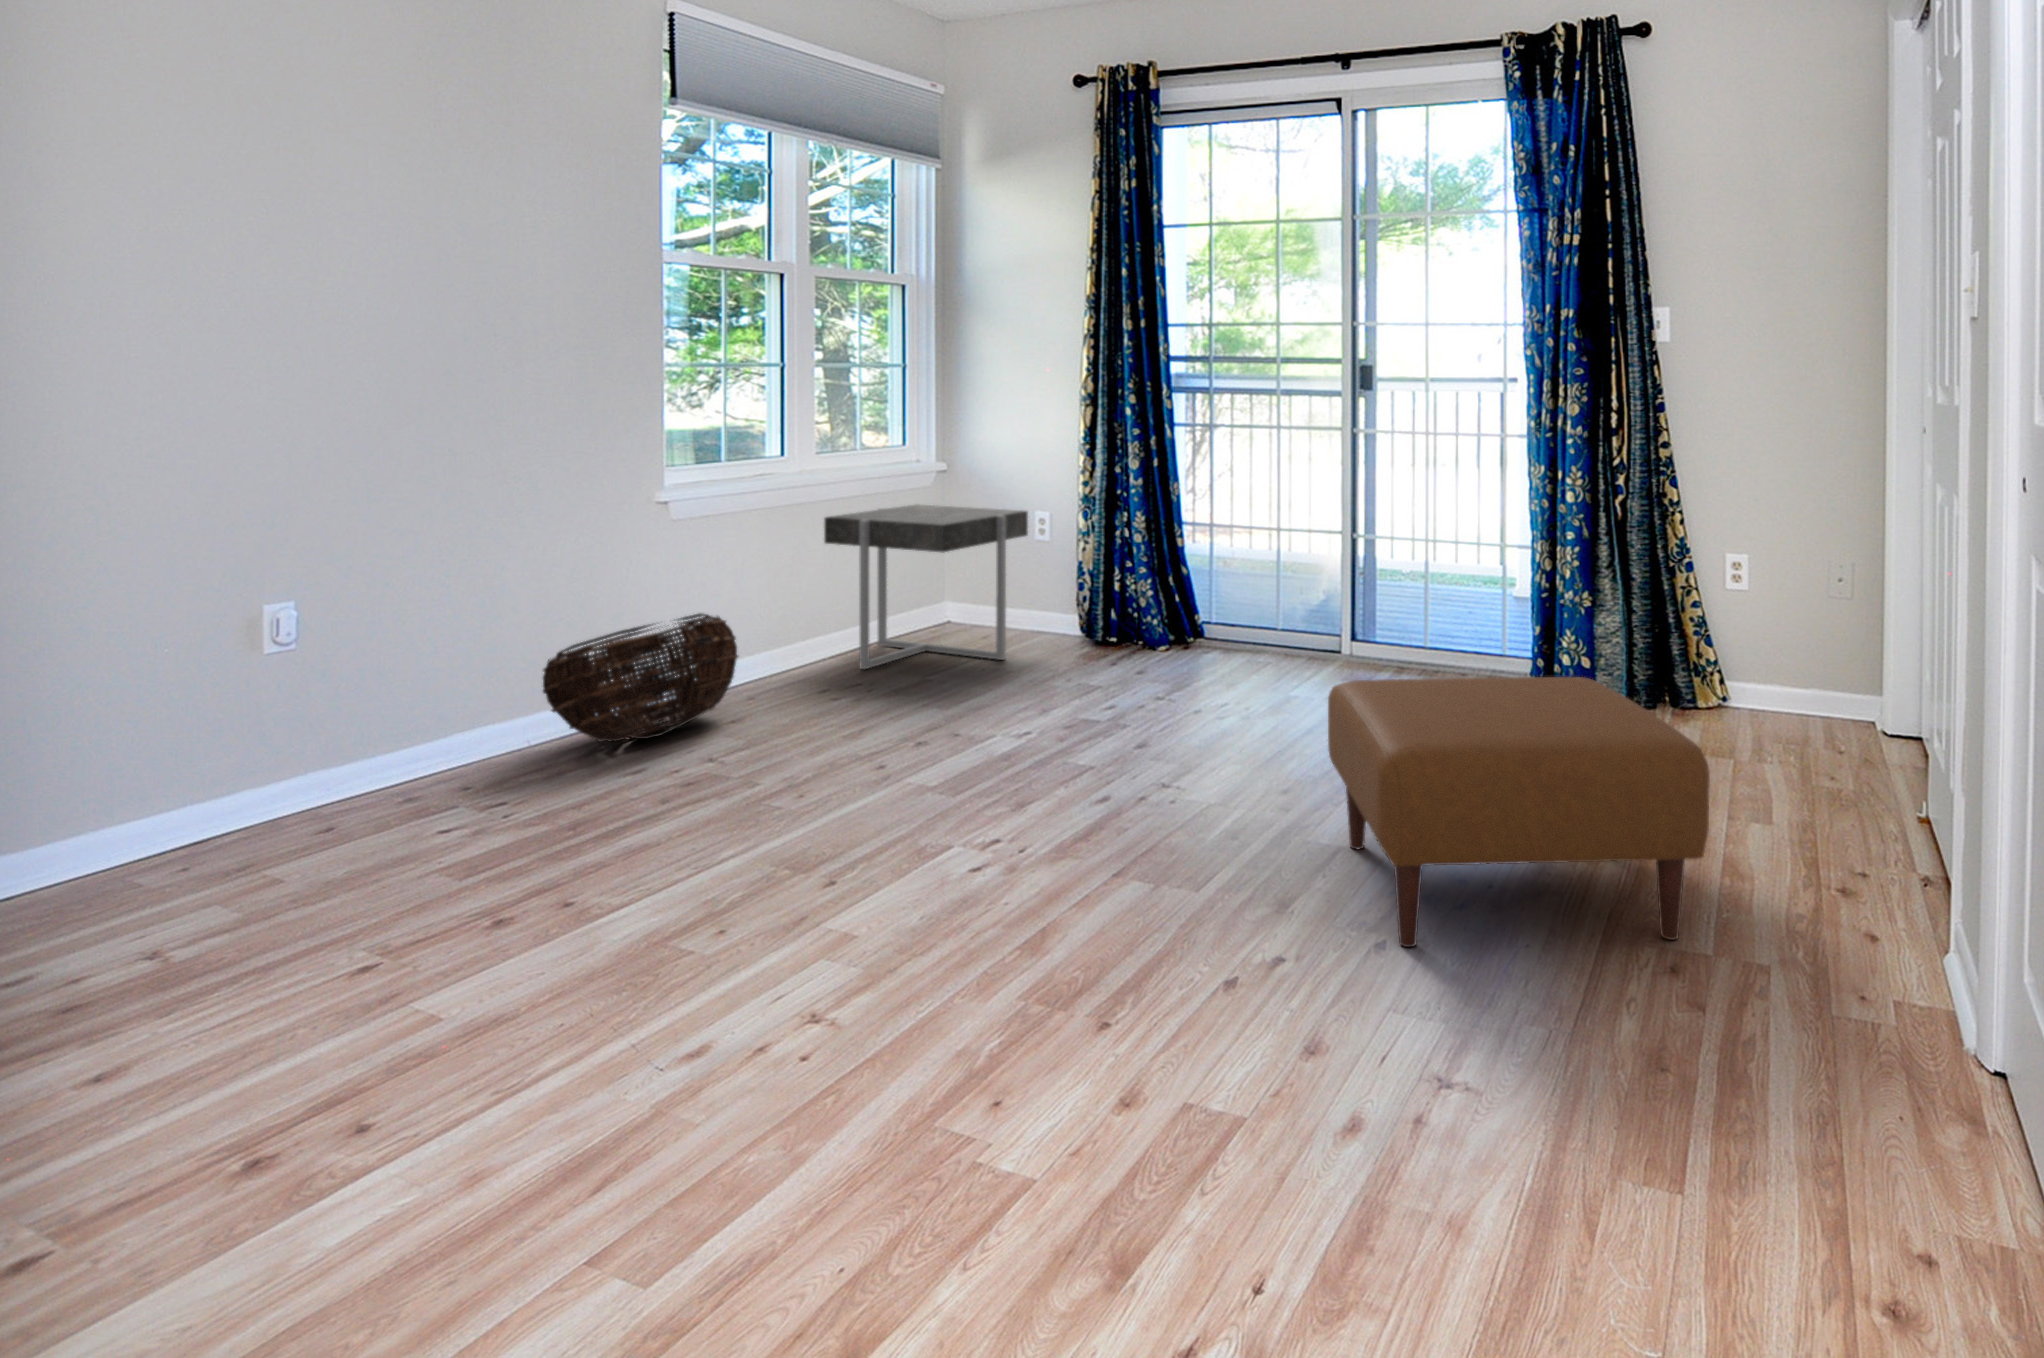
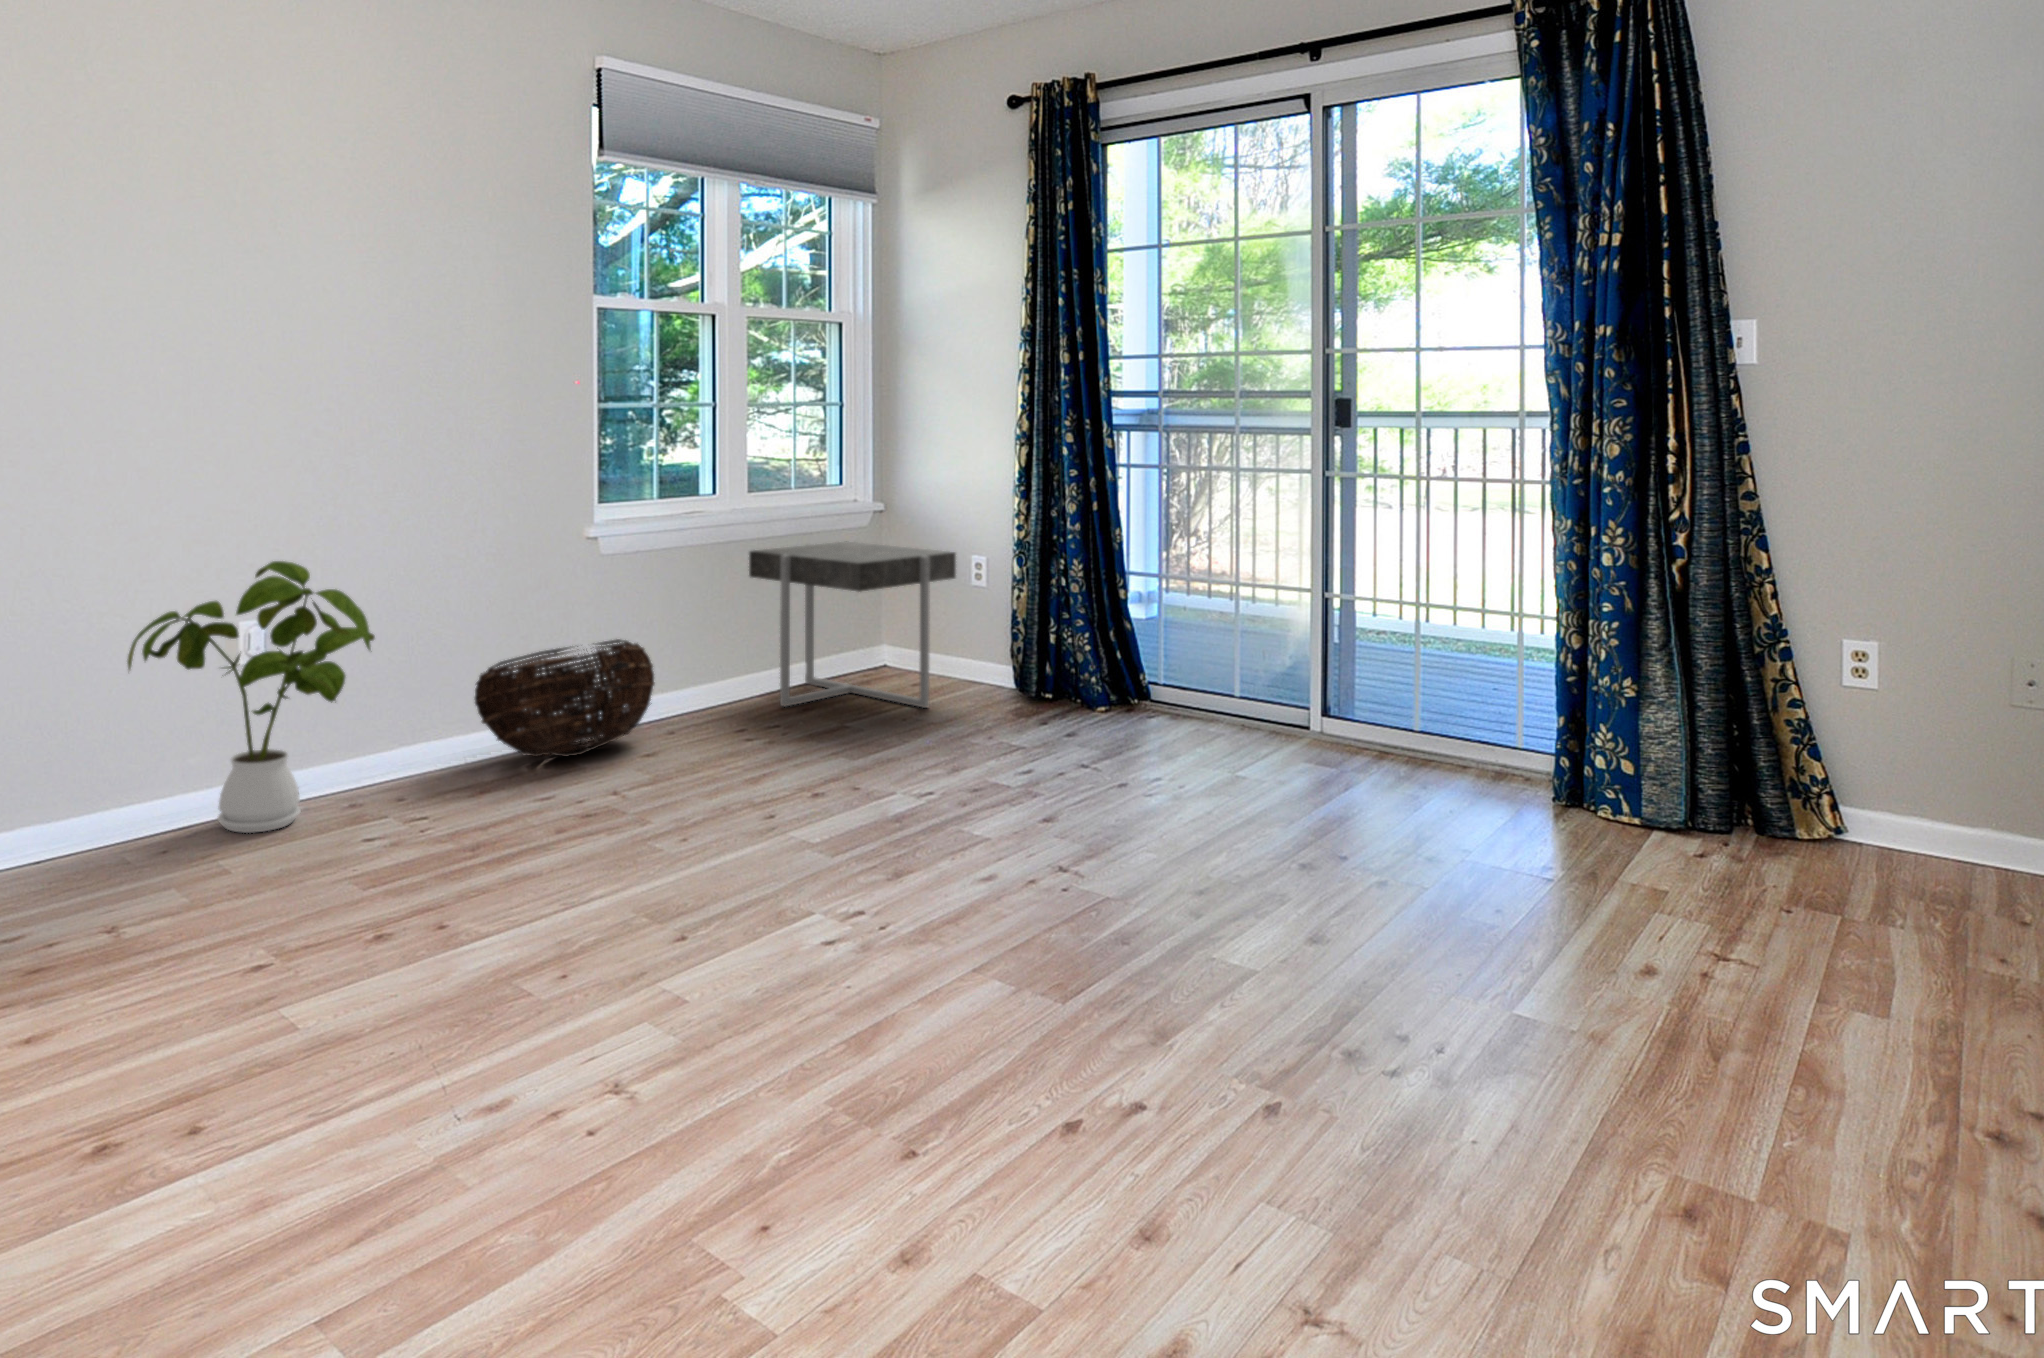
house plant: none [111,549,446,860] -> present [127,561,375,833]
ottoman: present [1328,677,1710,947] -> none [1235,762,1727,1135]

